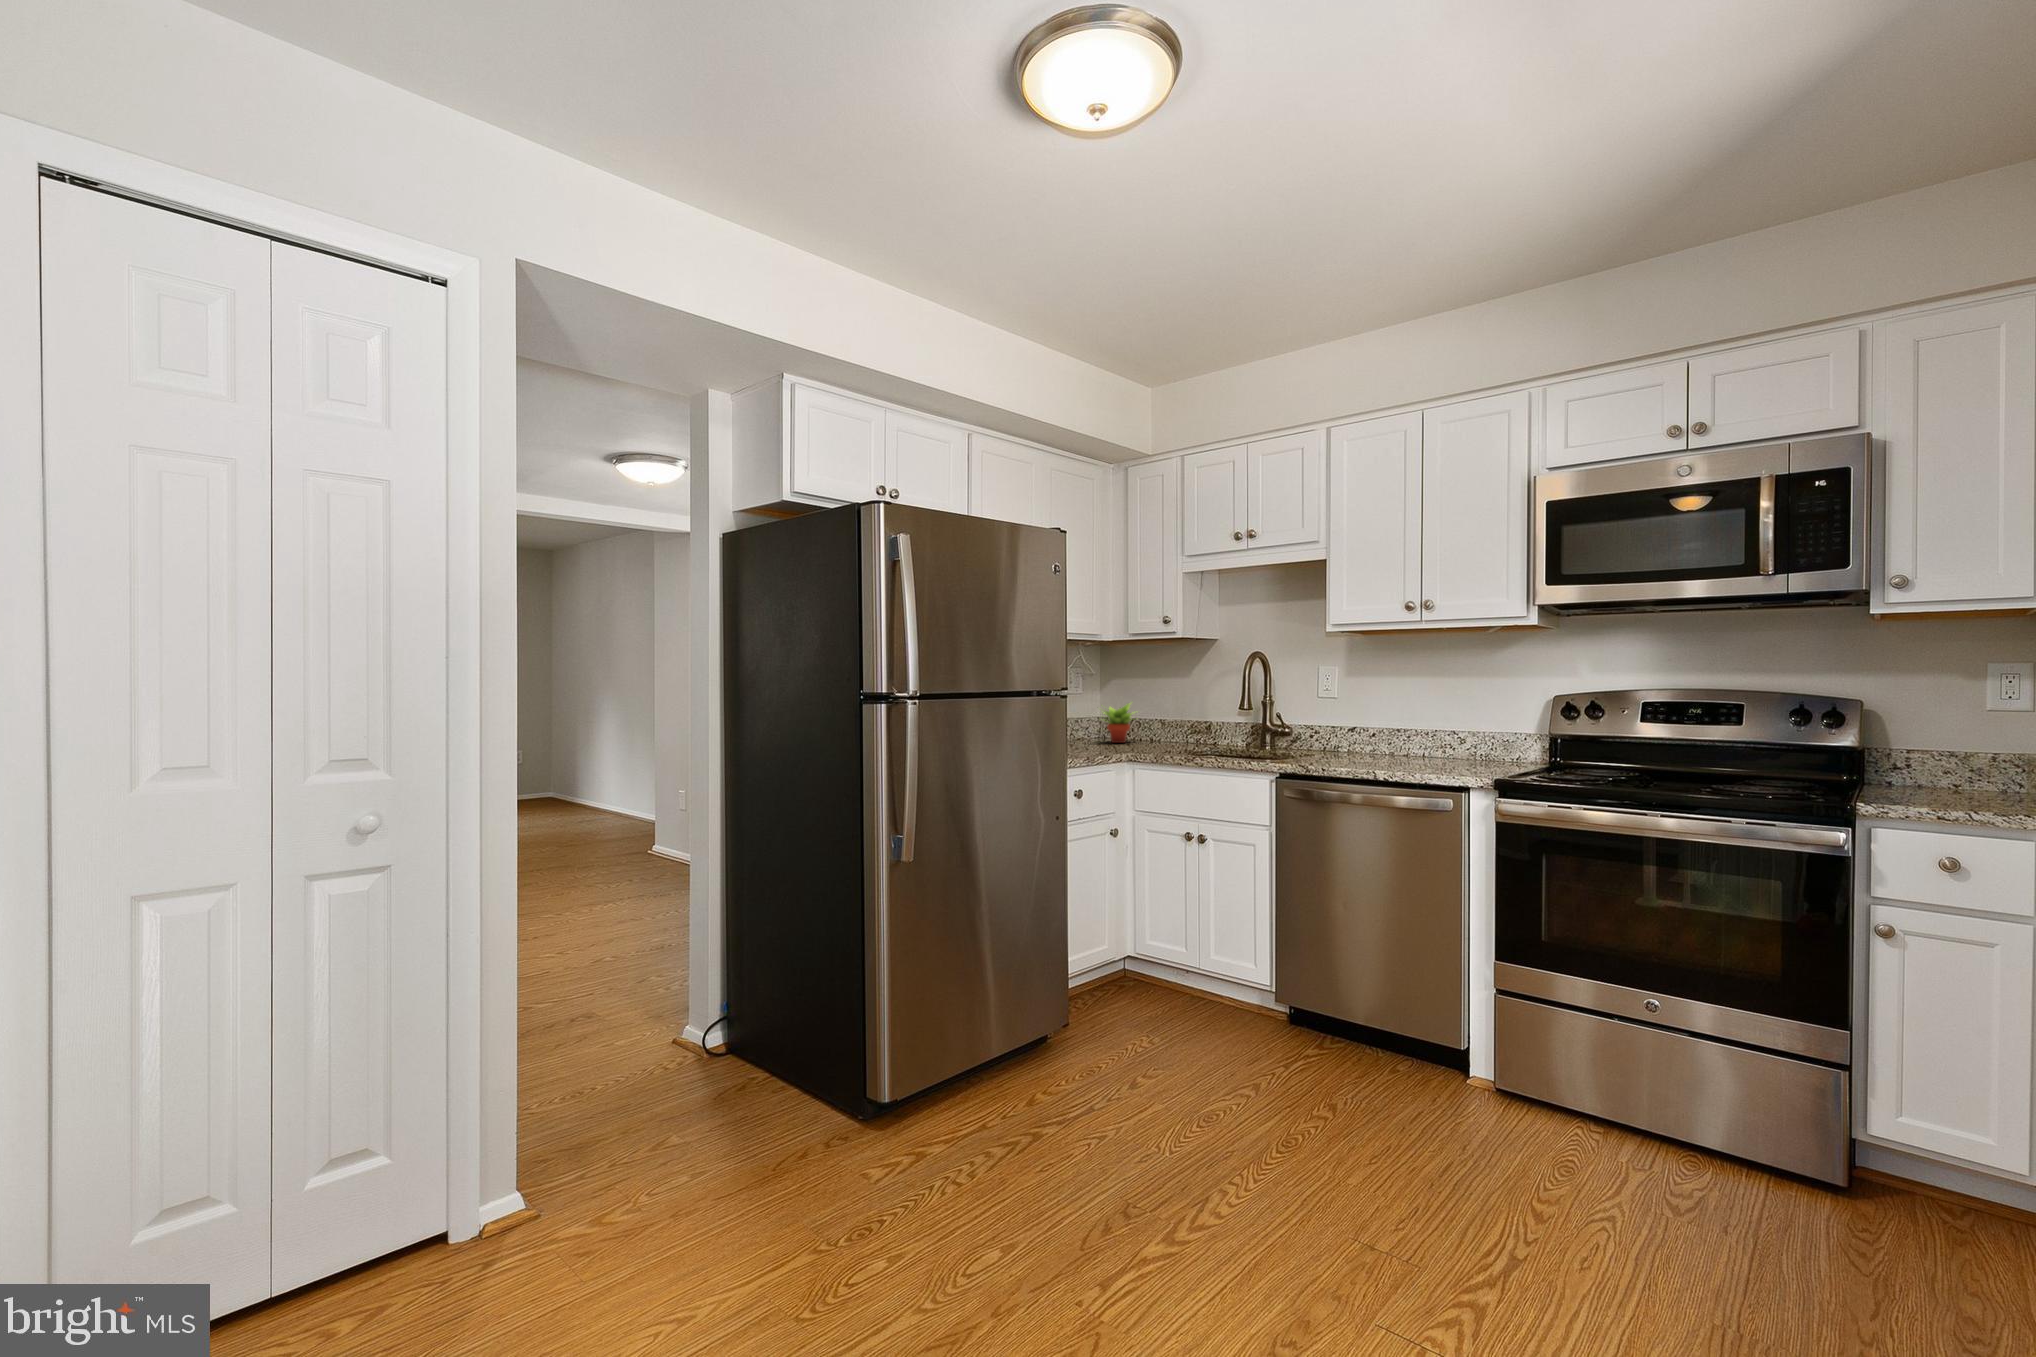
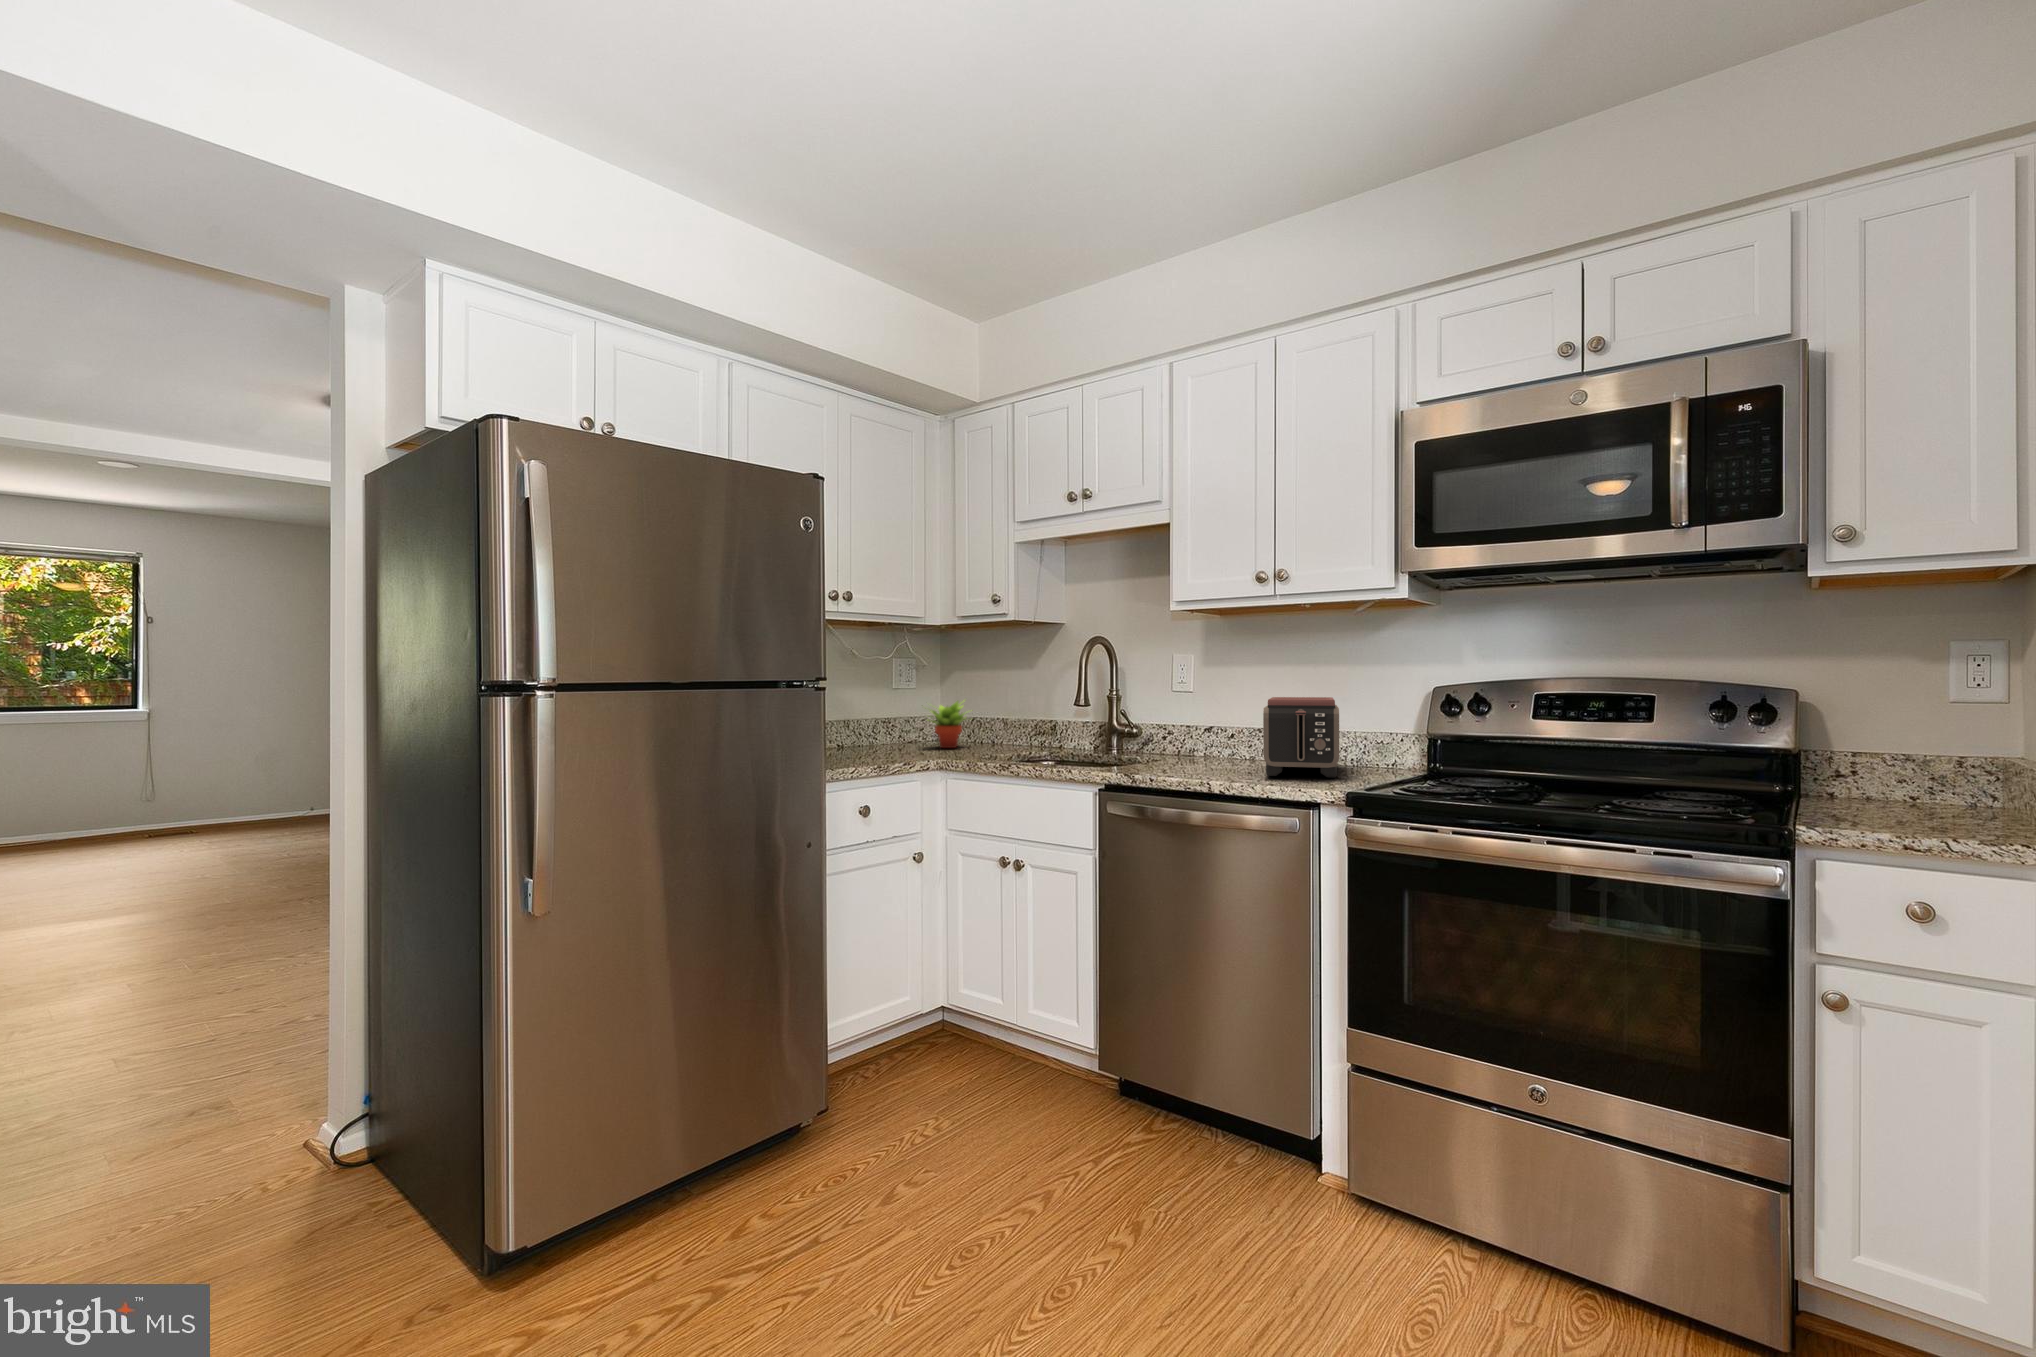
toaster: none [1409,703,1476,768] -> present [1263,697,1339,778]

